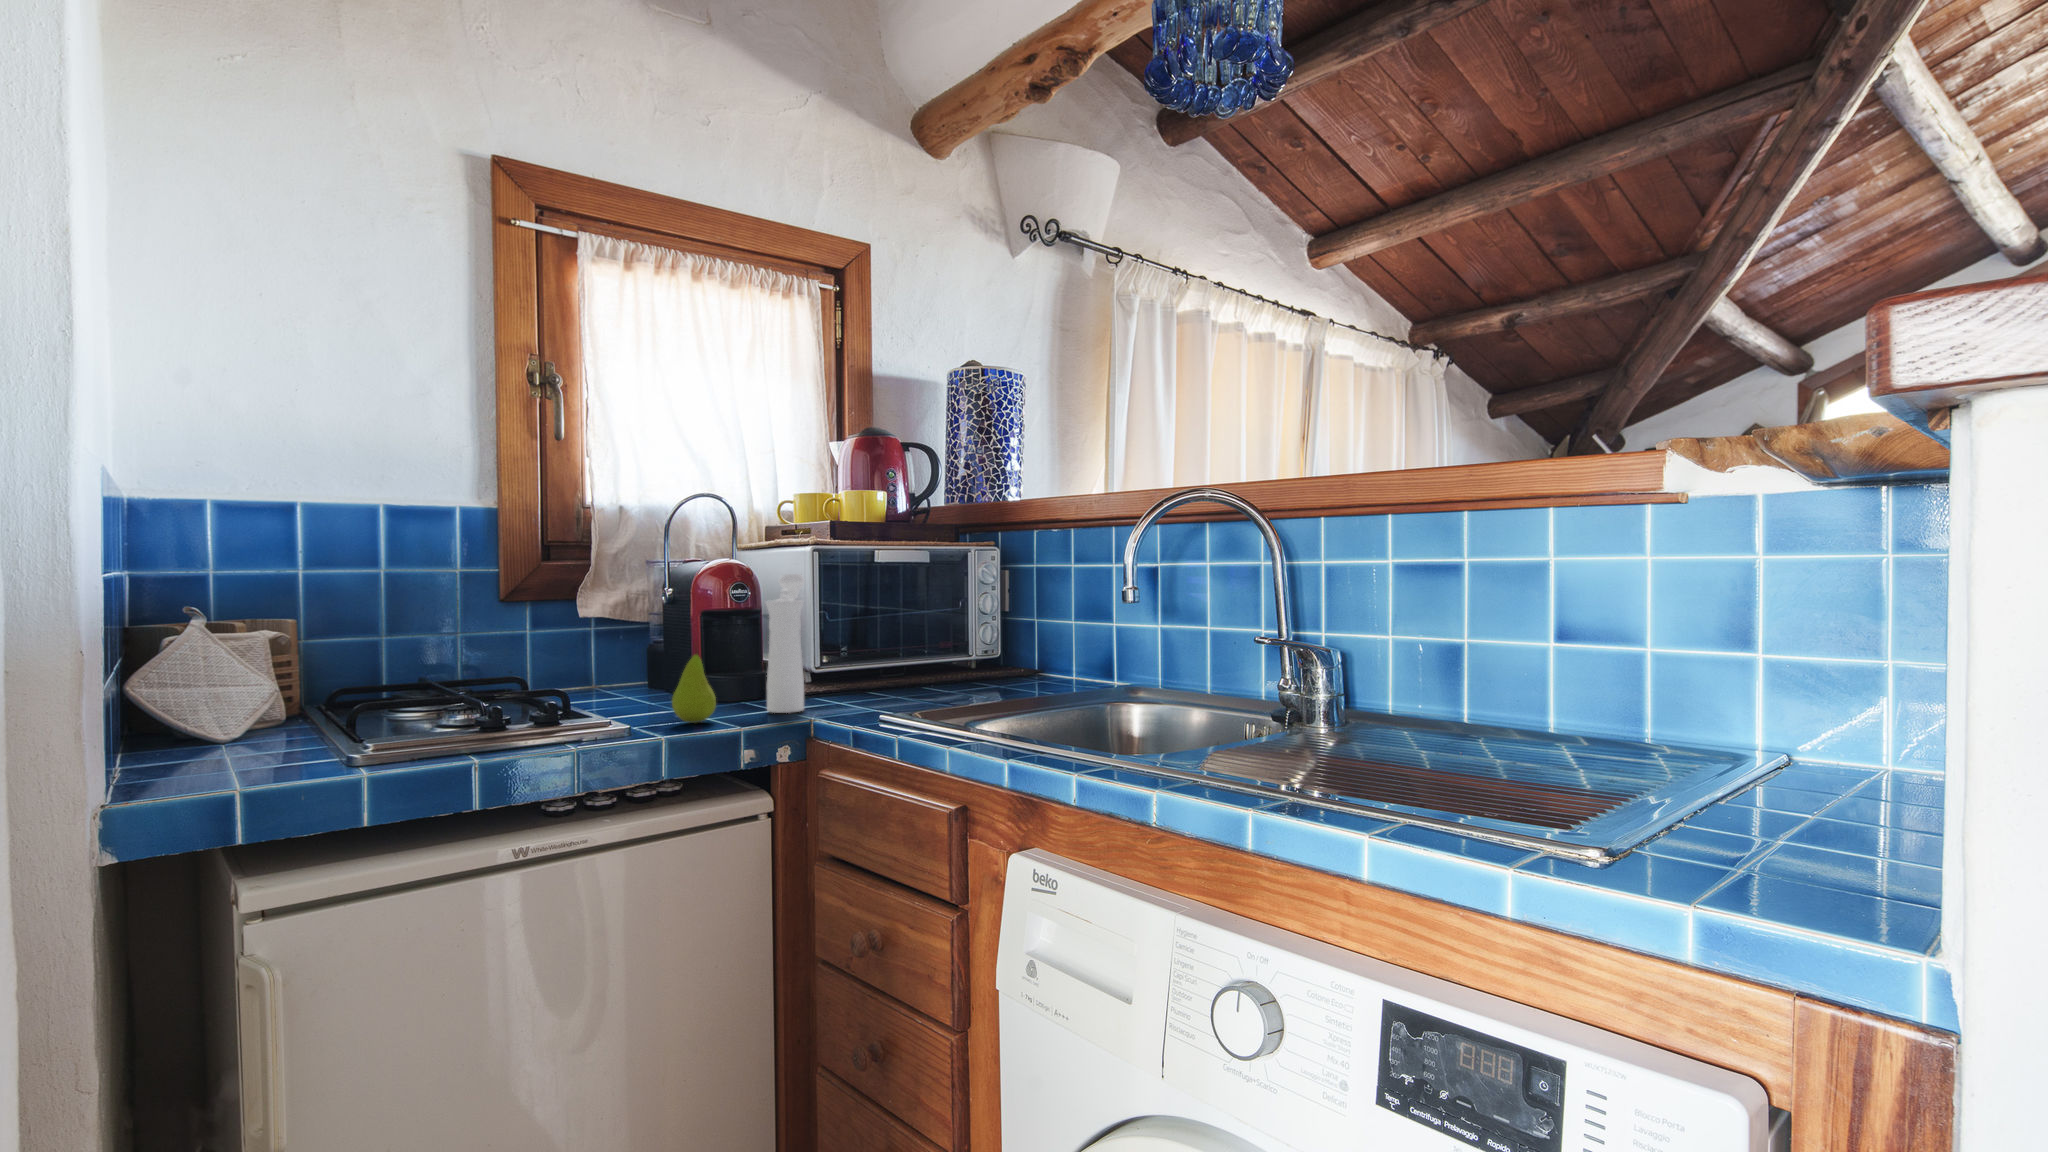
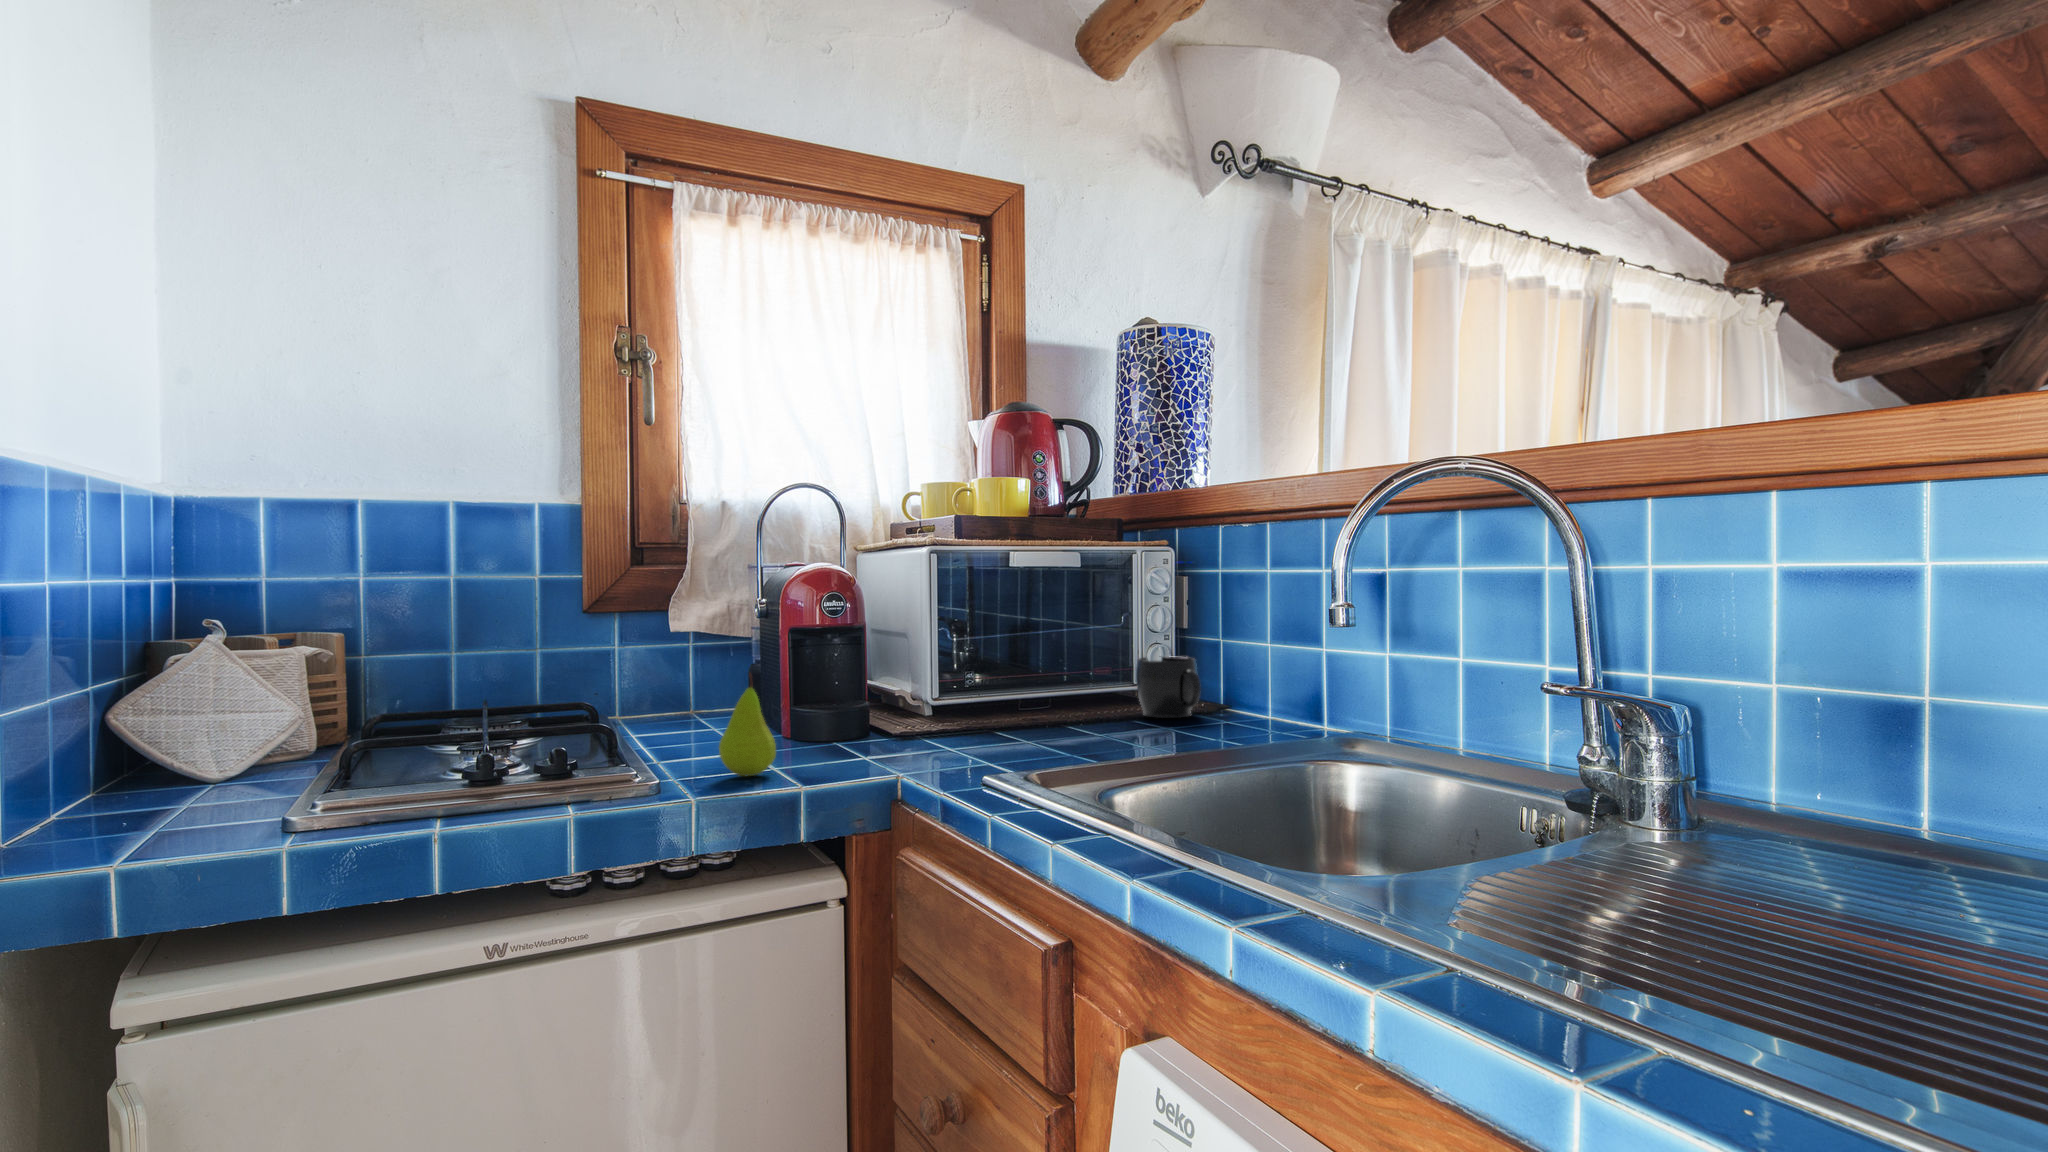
pepper mill: present [766,574,805,713] -> none [846,582,909,764]
mug: none [974,633,1024,680] -> present [1136,656,1201,718]

